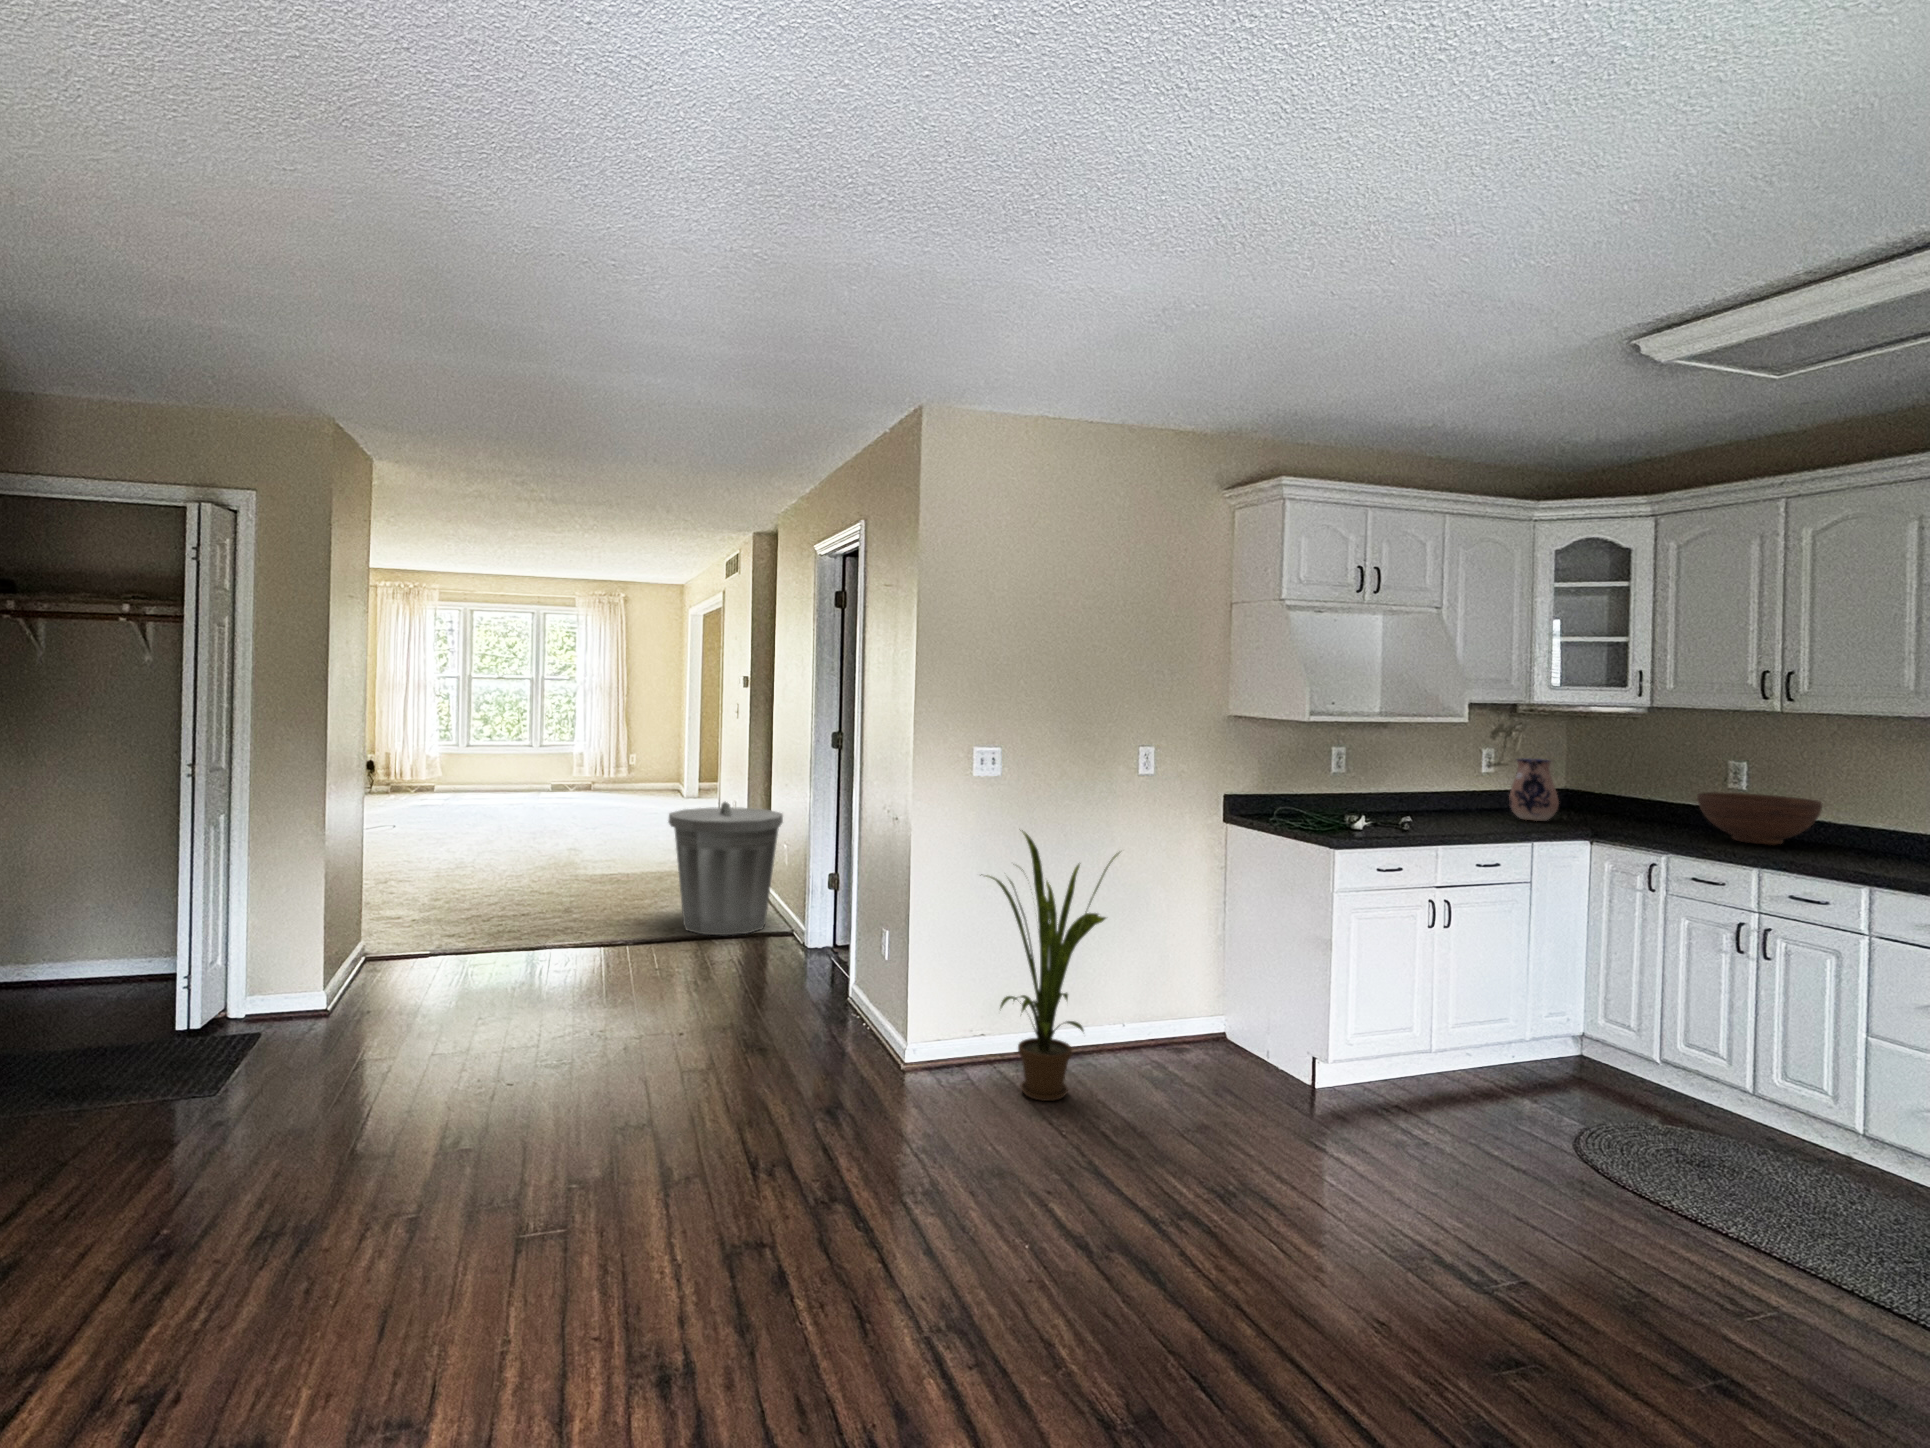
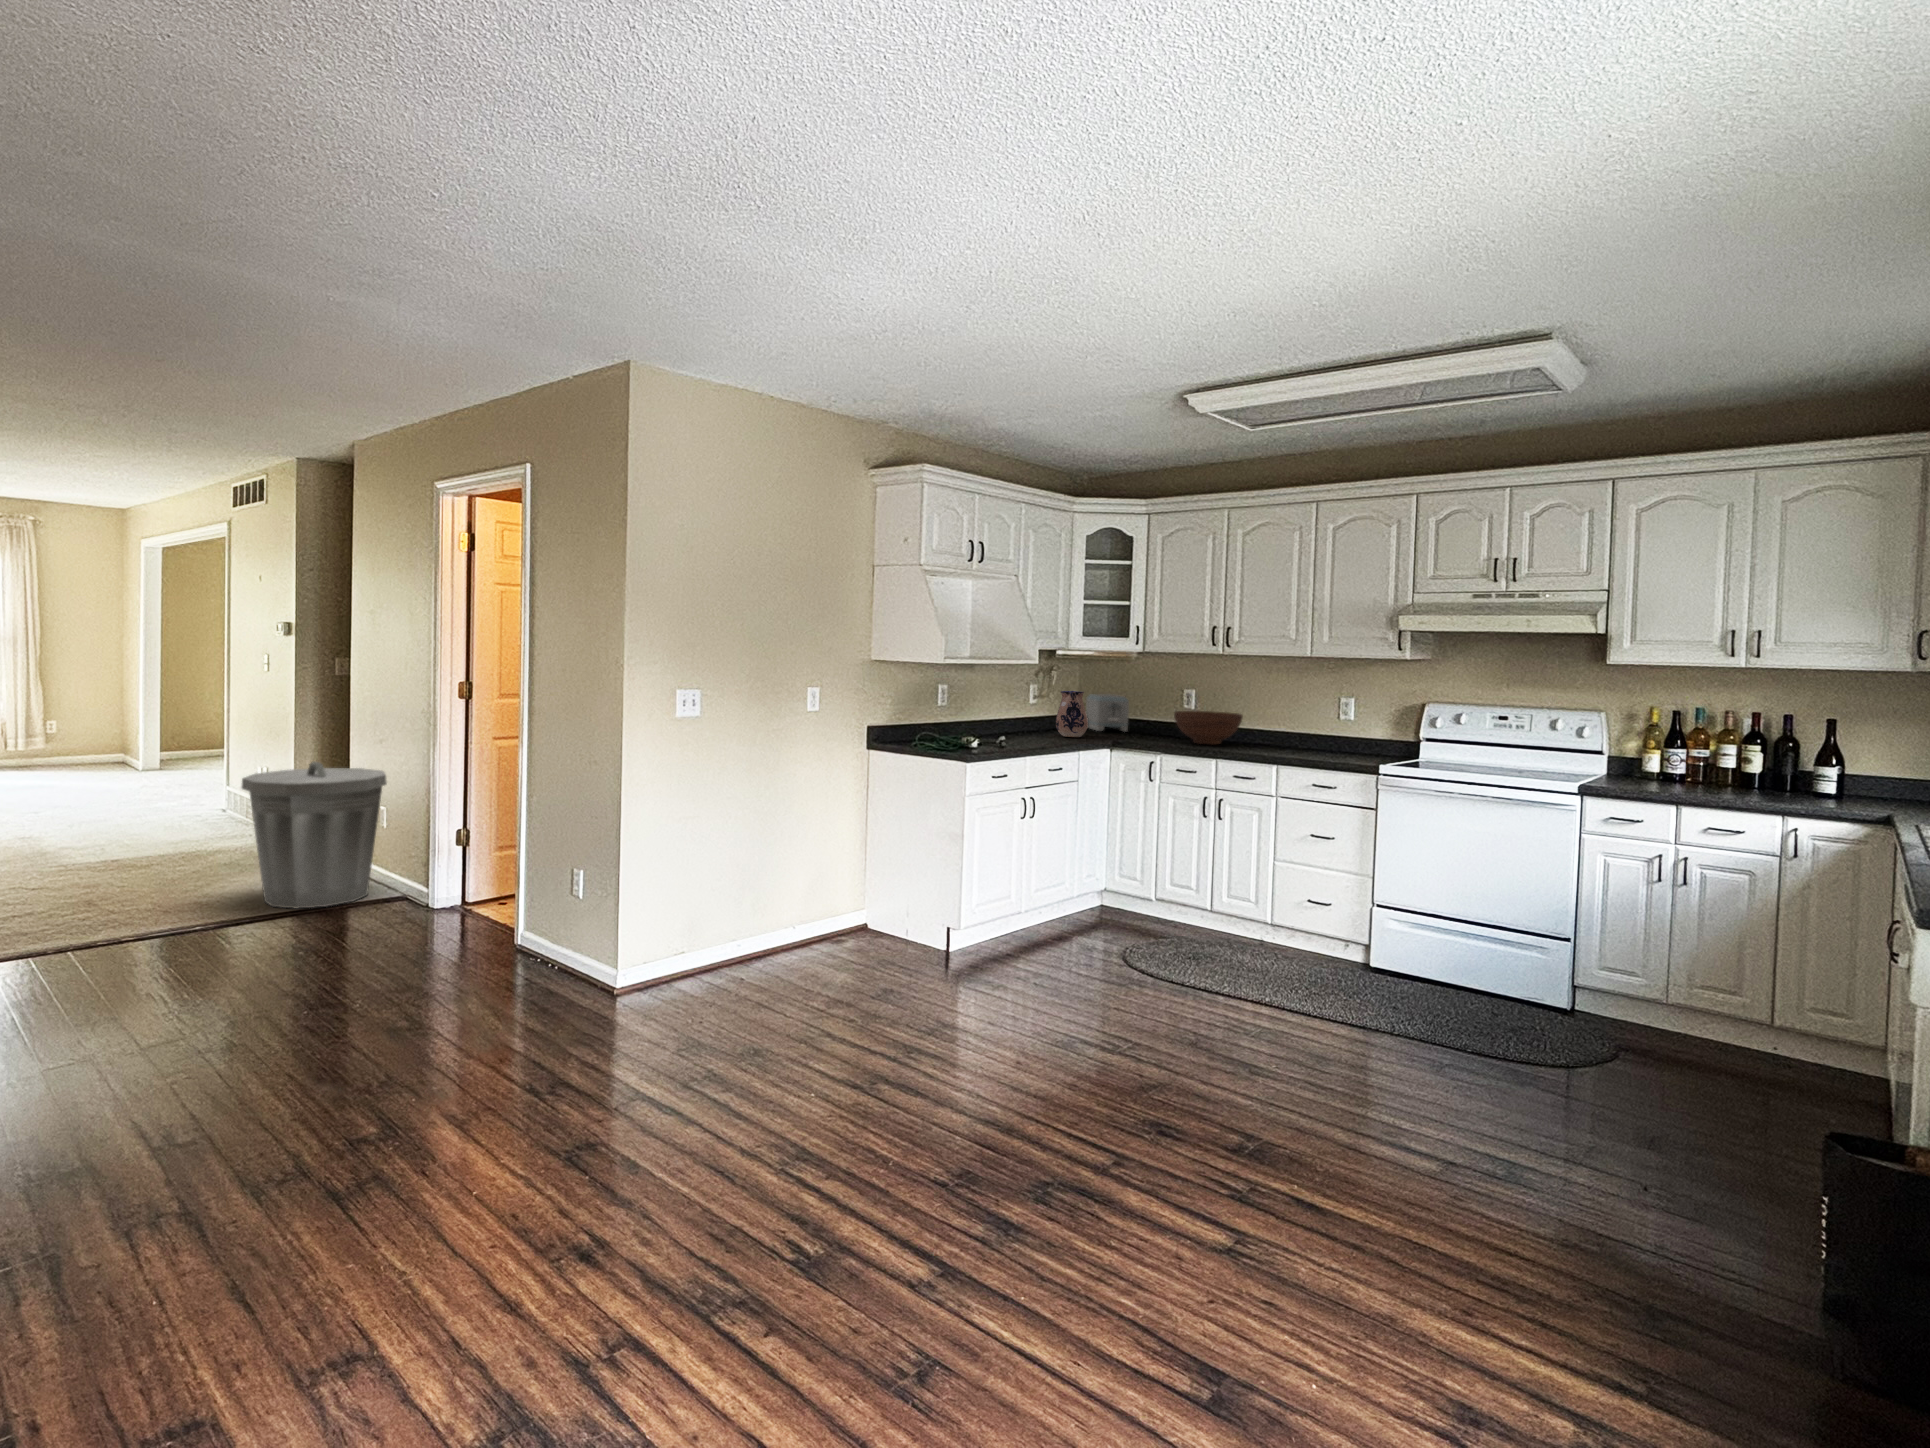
toaster: none [1575,763,1637,817] -> present [1086,694,1129,732]
house plant: present [981,830,1119,1101] -> none [697,763,827,996]

